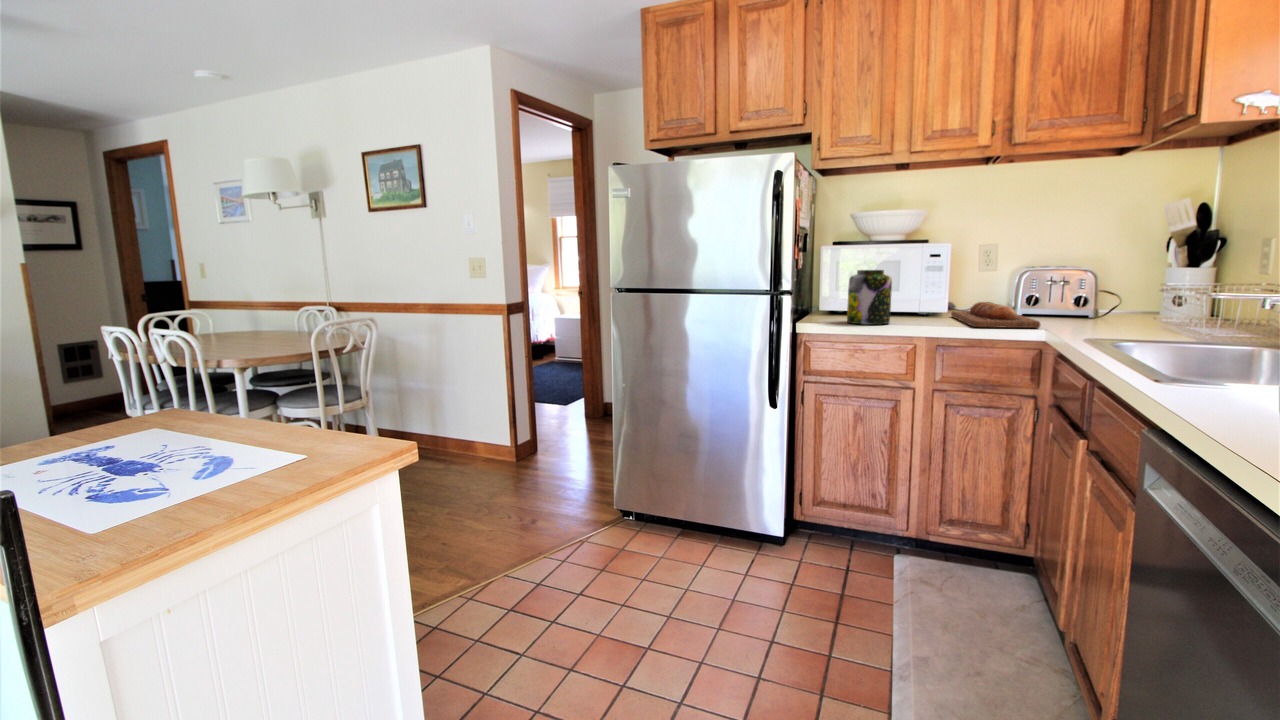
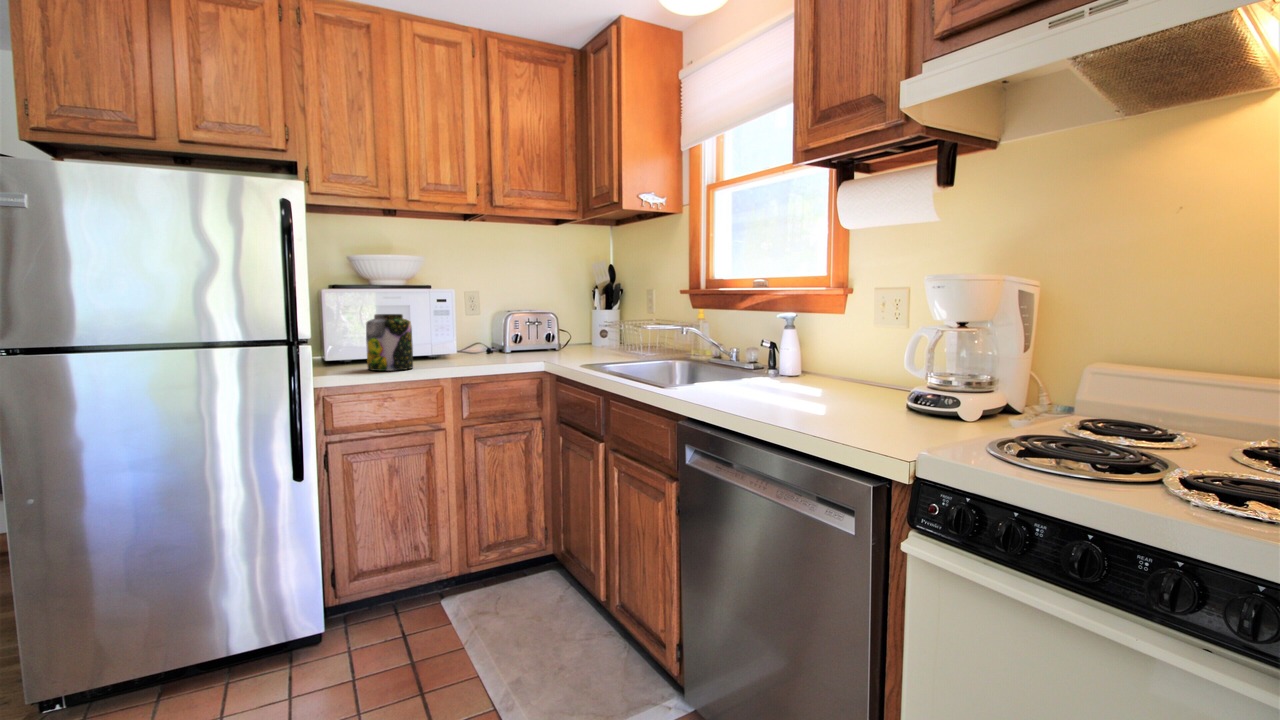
bread loaf: present [951,302,1040,328] -> none [457,342,539,365]

